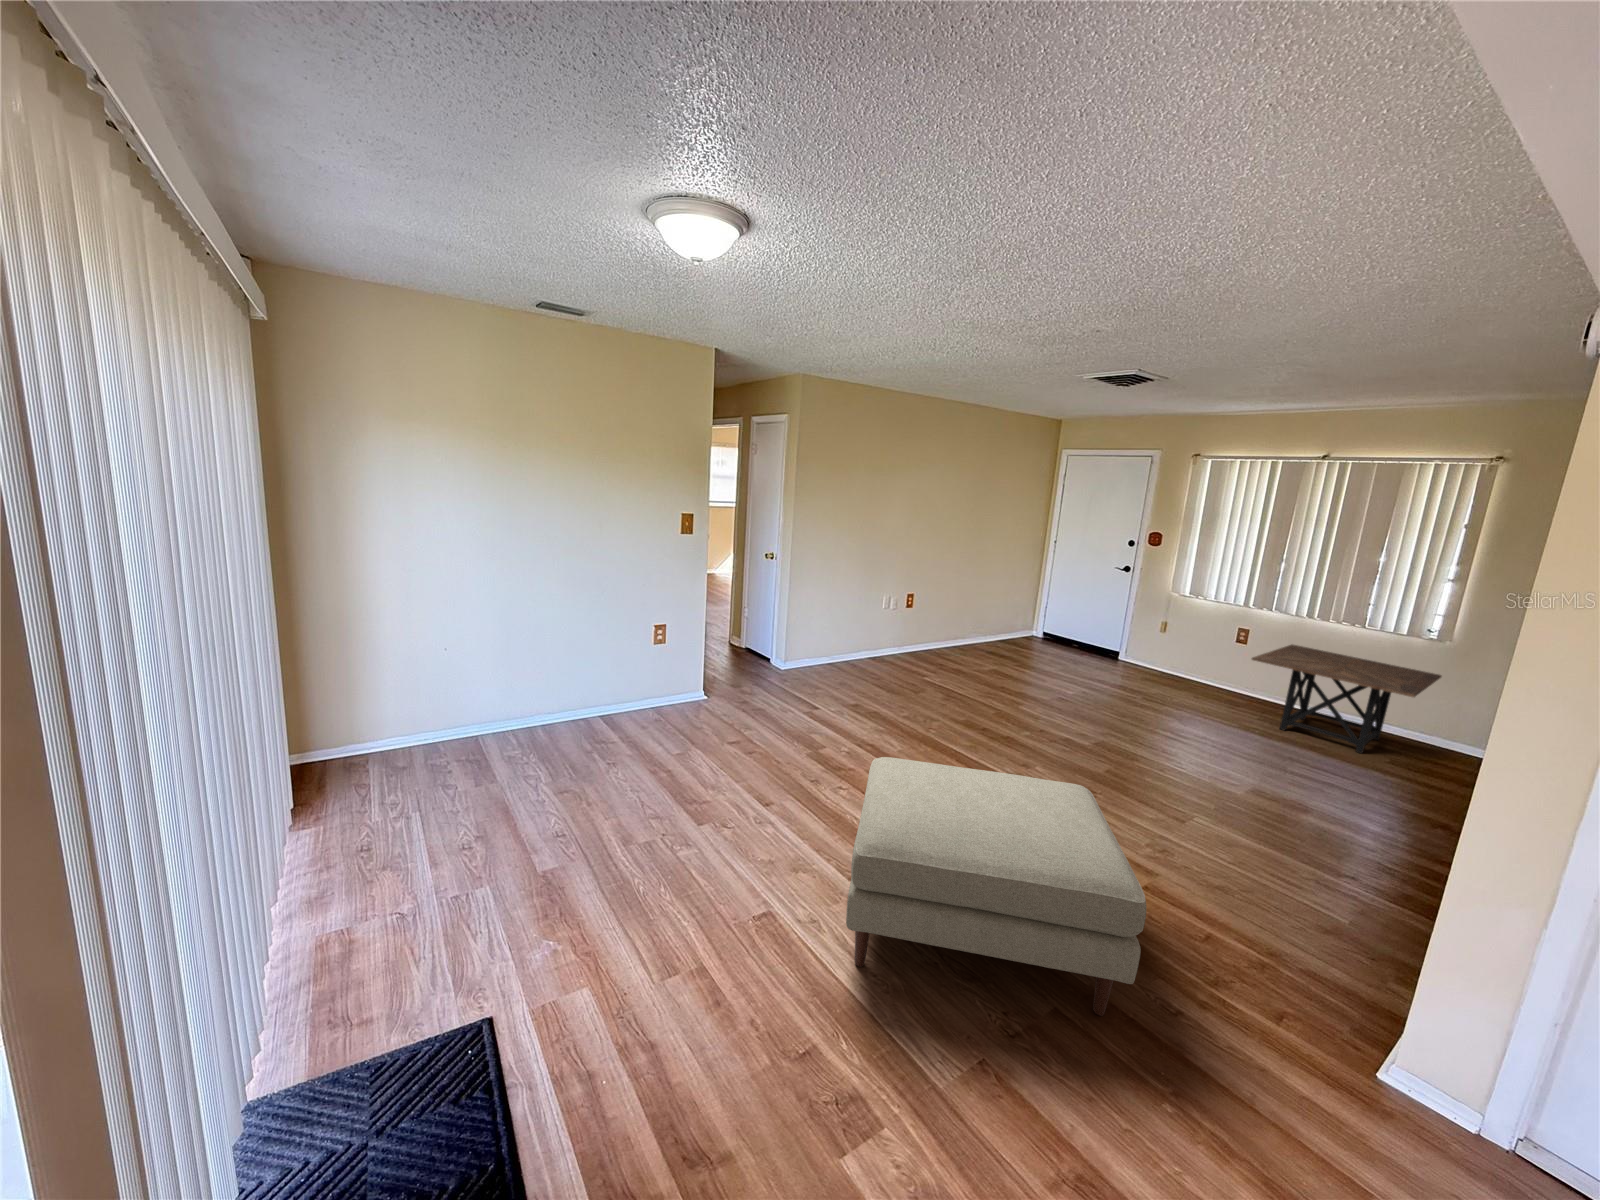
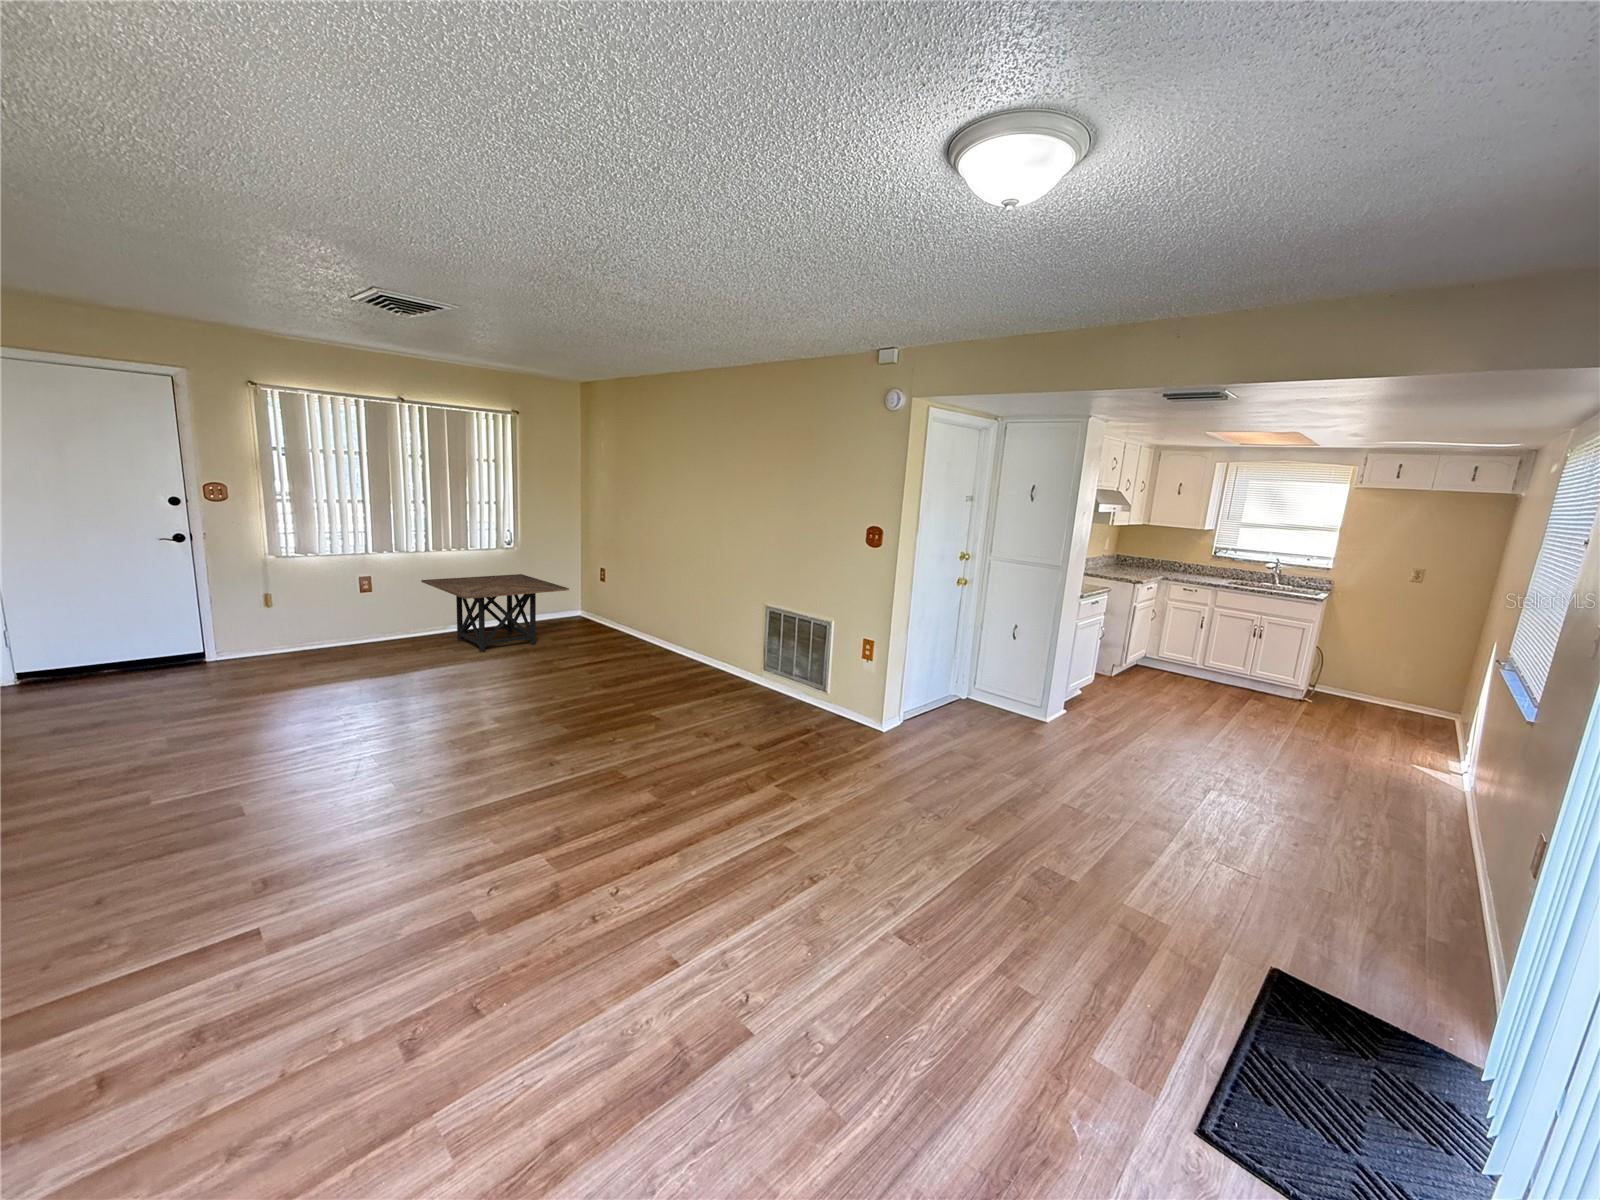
ottoman: present [846,757,1146,1016] -> none [760,694,951,876]

